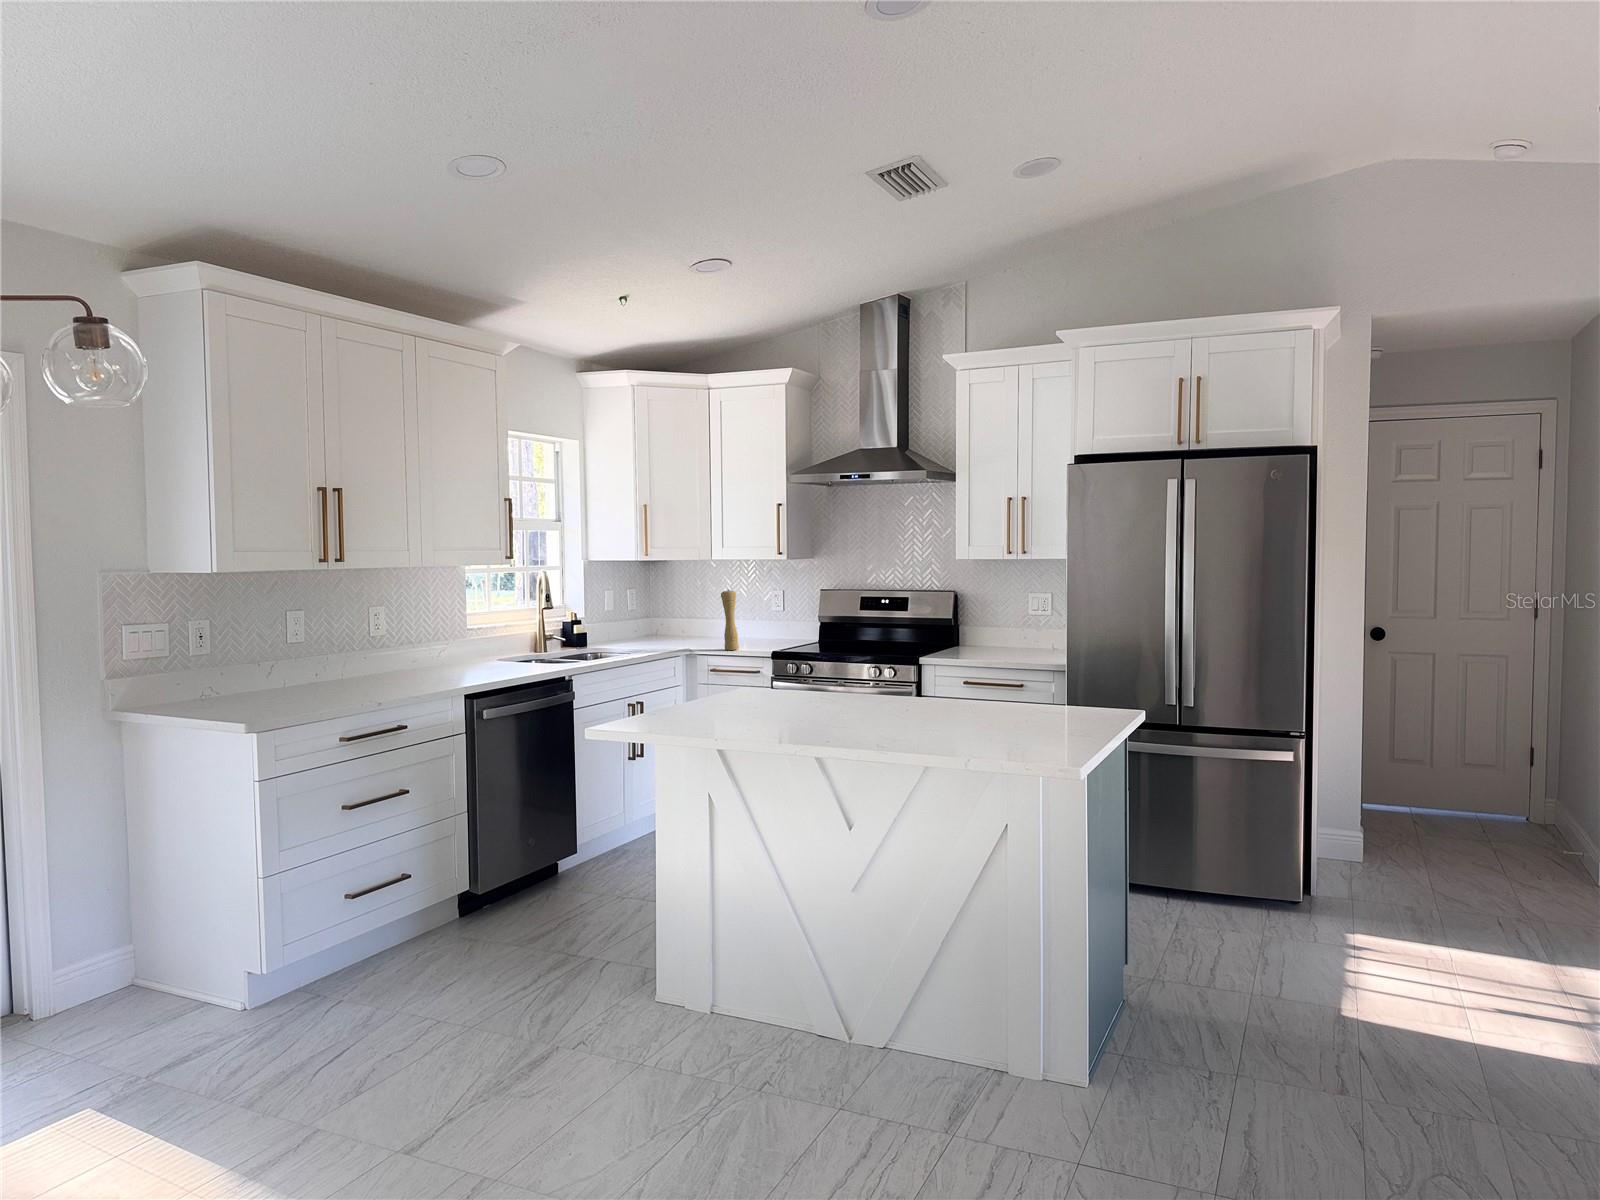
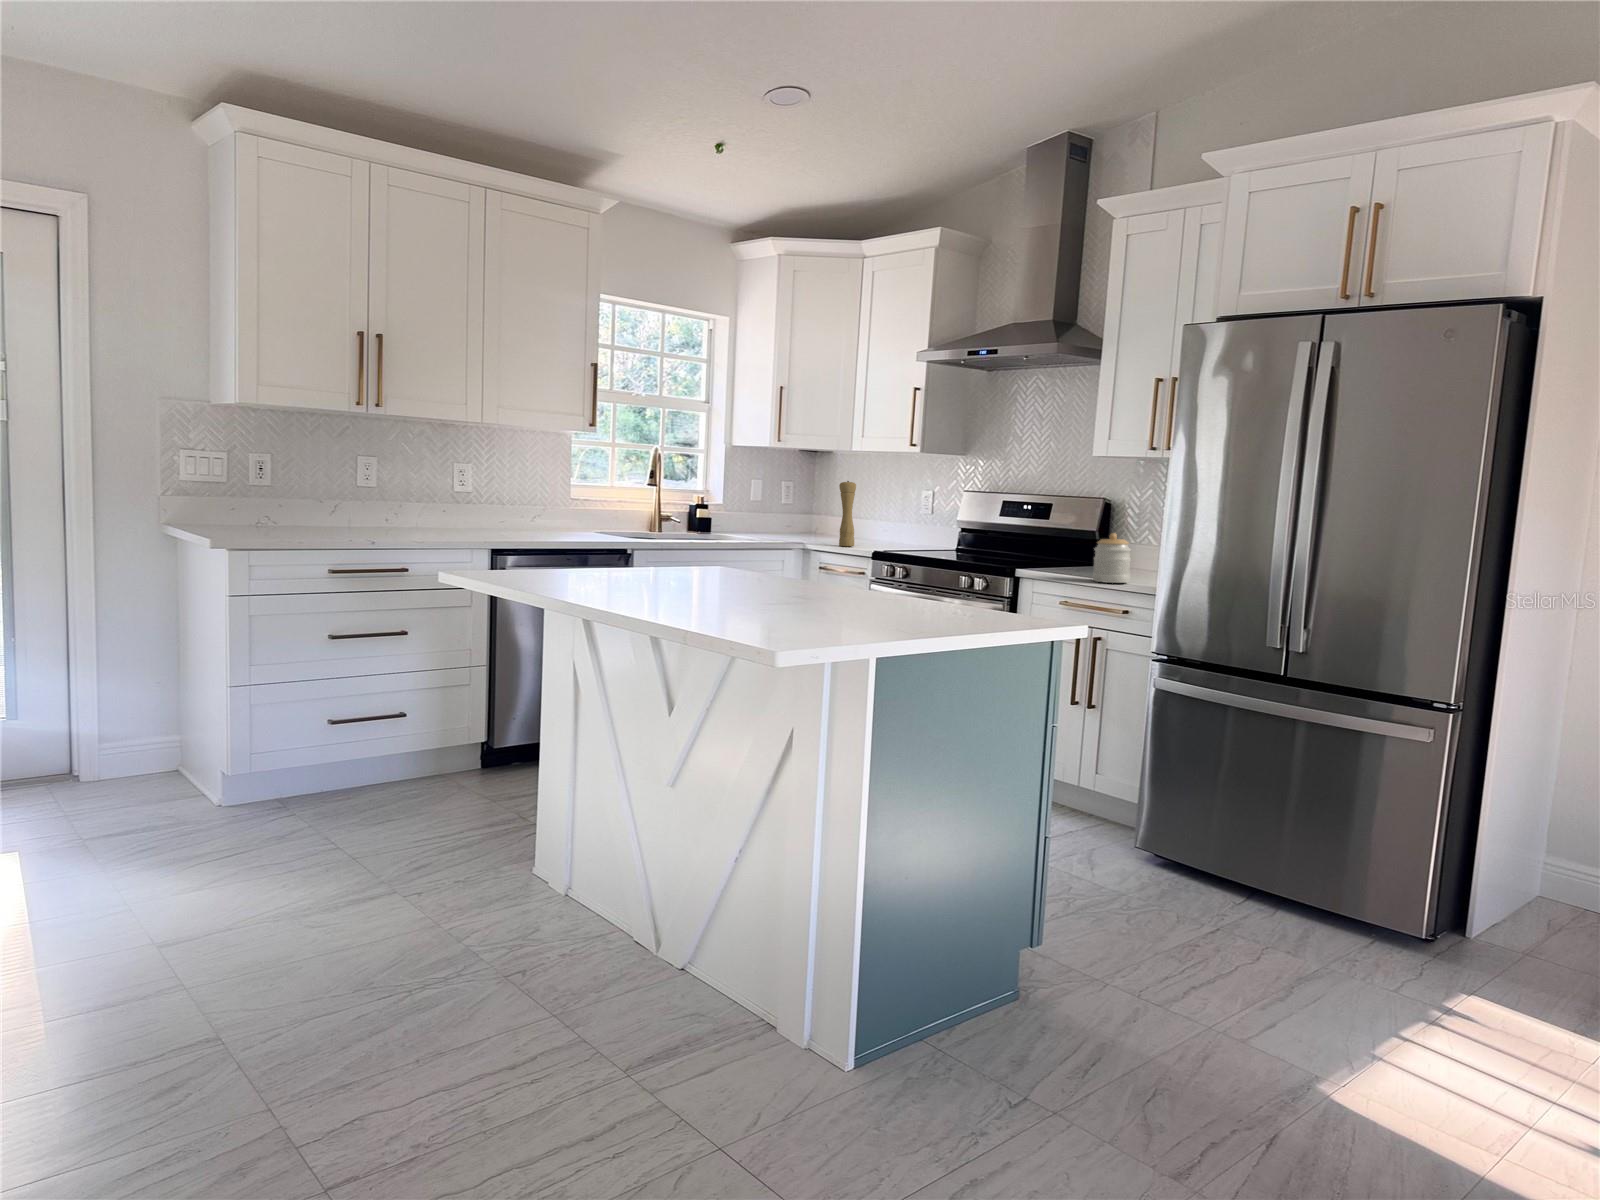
jar: none [989,622,1020,663] -> present [1093,533,1131,583]

